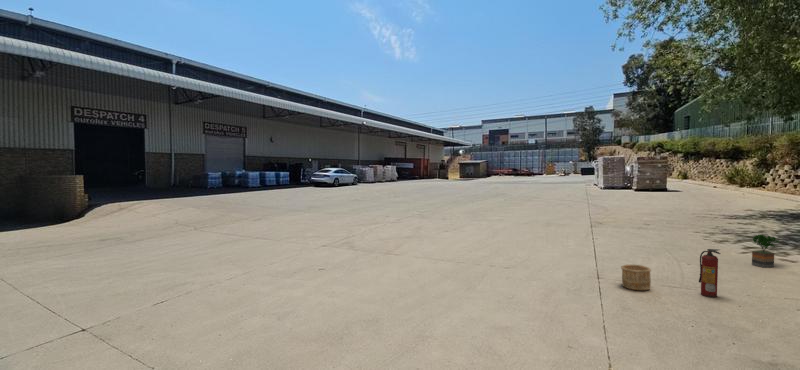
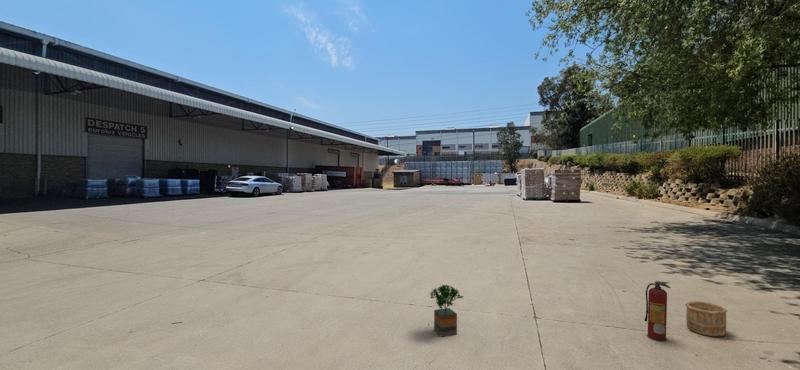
potted tree: present [752,235,779,268] -> present [431,285,463,337]
wooden bucket: present [621,265,651,290] -> present [685,302,727,336]

